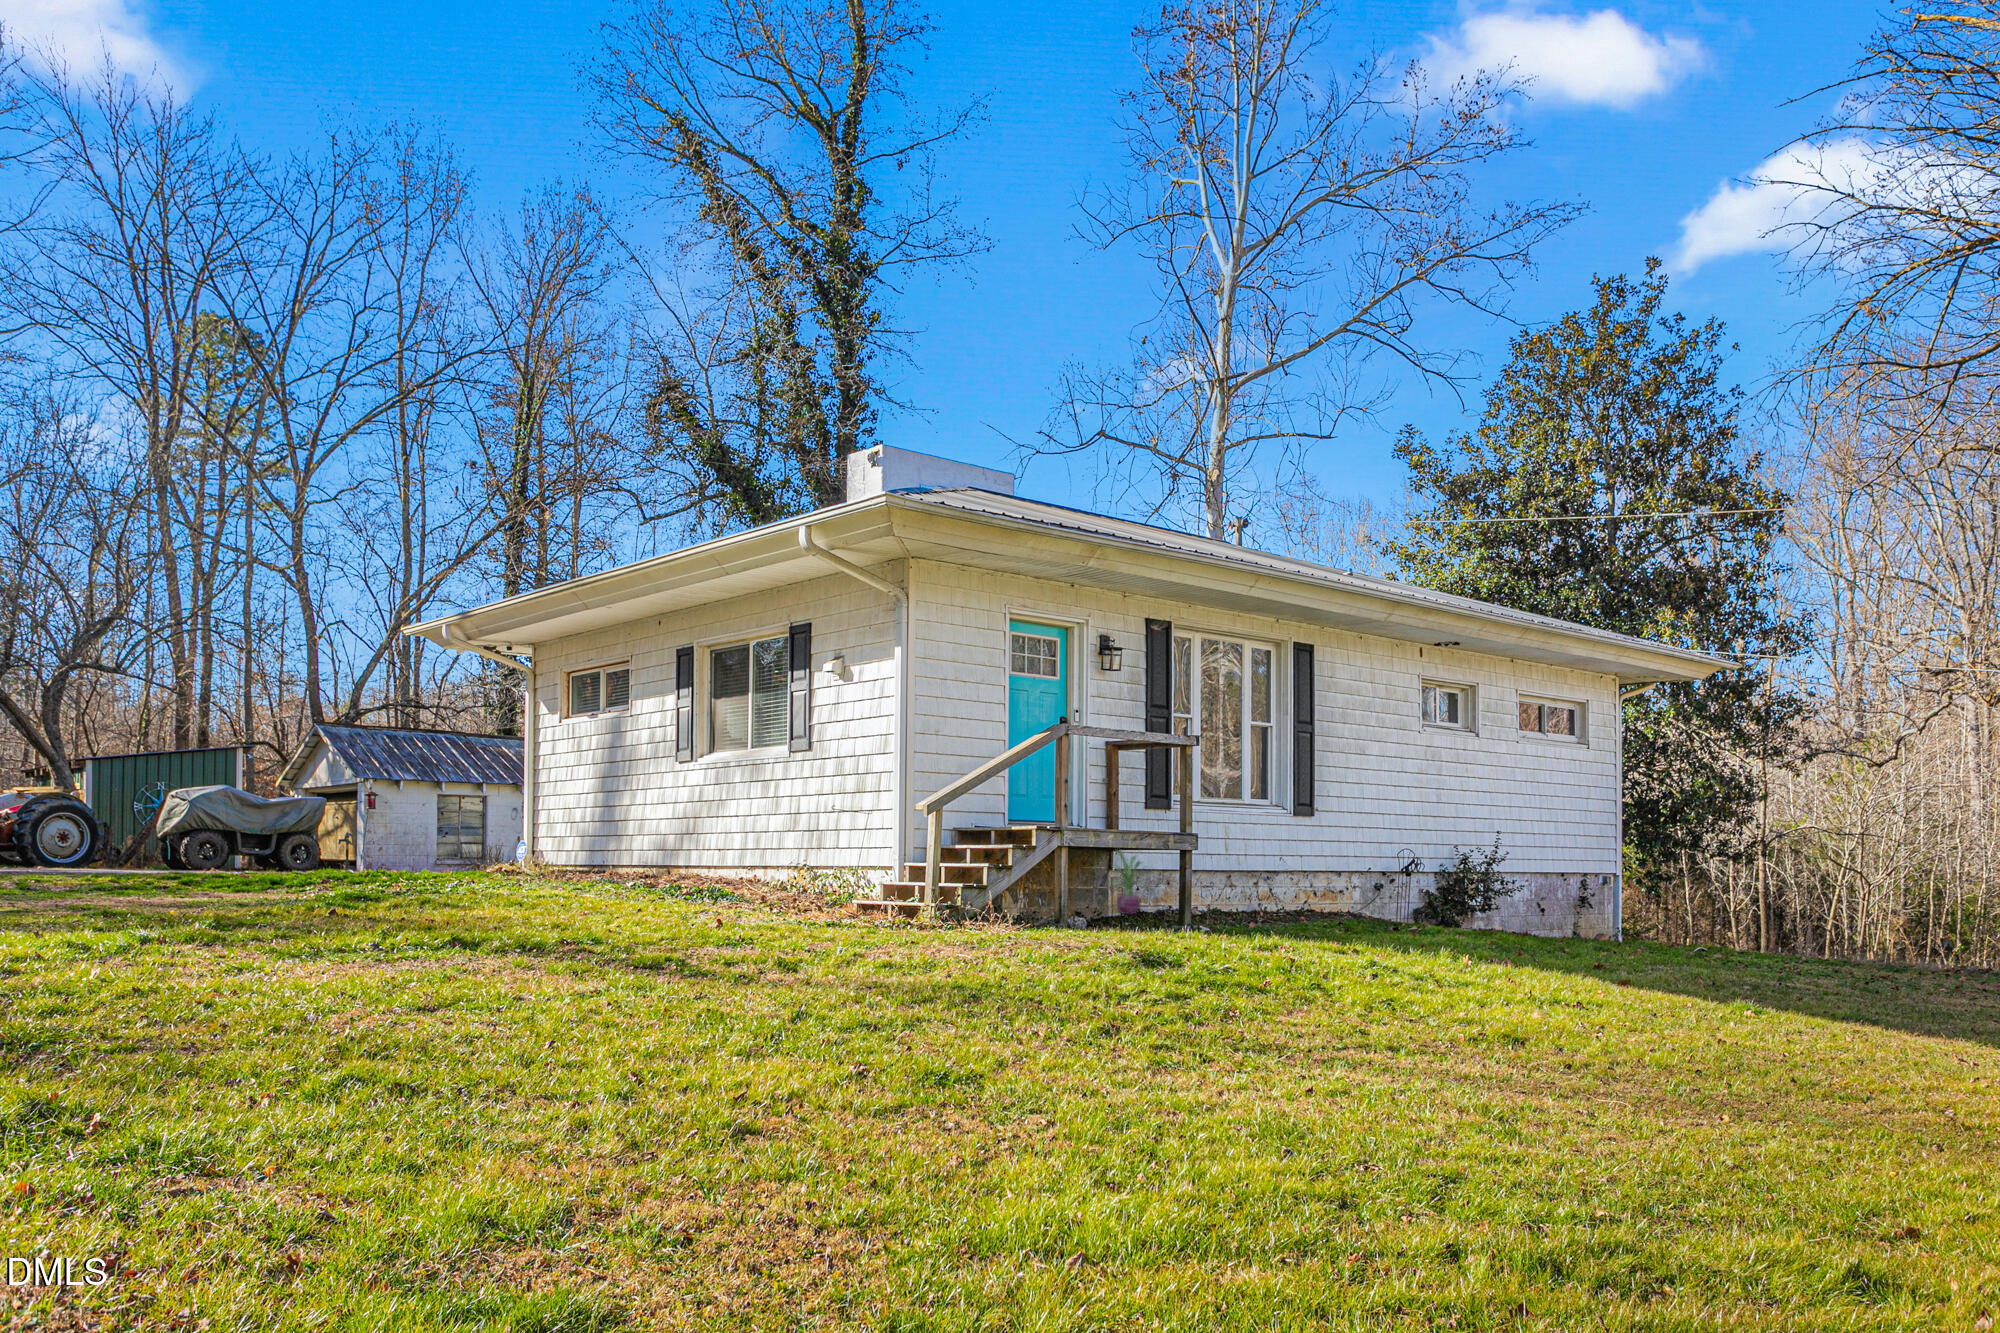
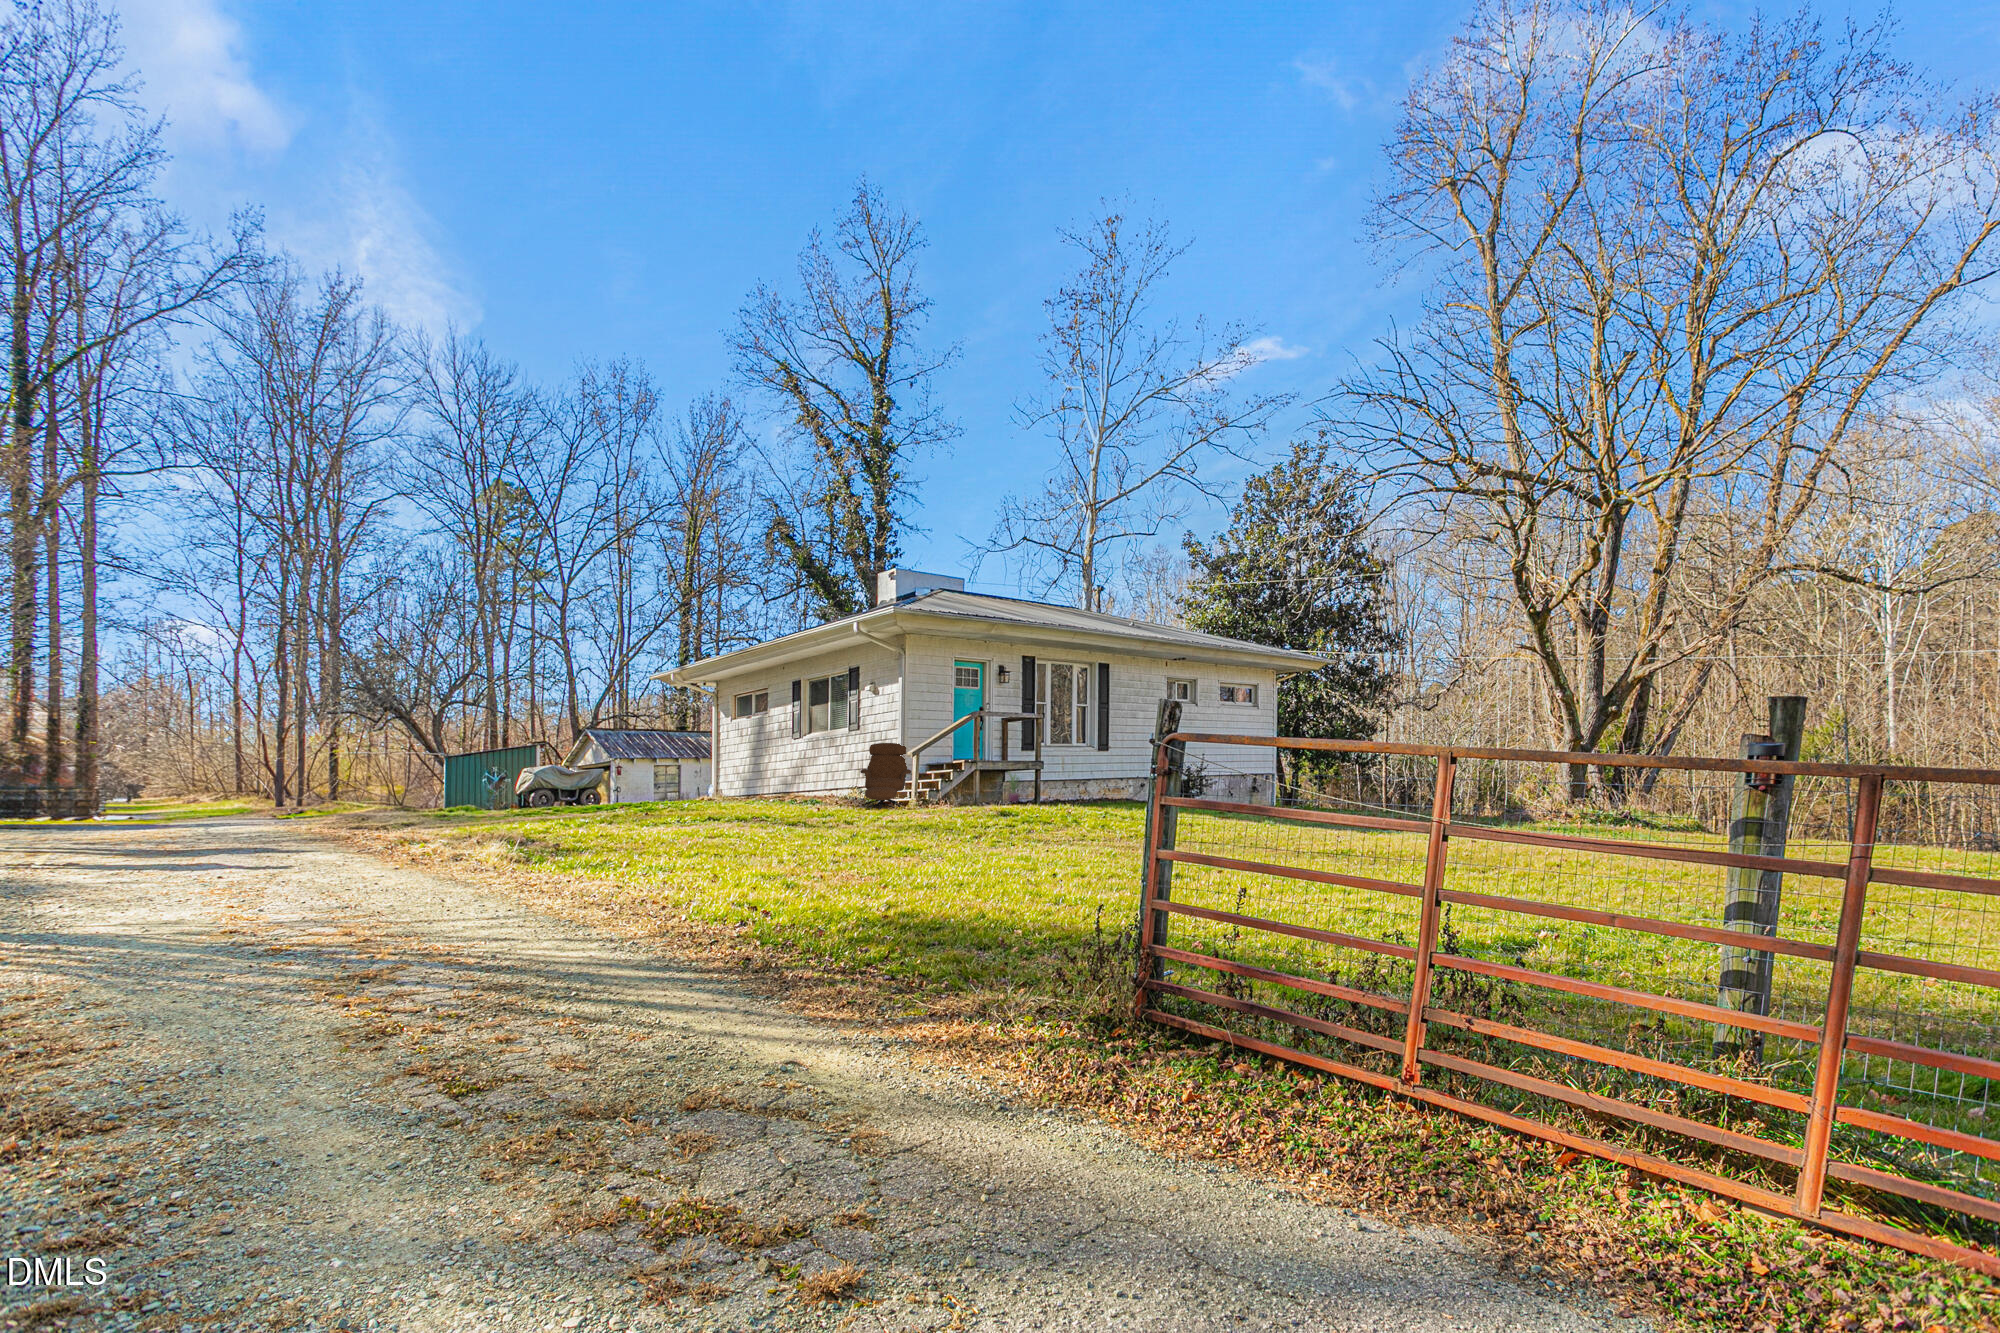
lounge chair: none [815,781,923,928] -> present [860,743,911,809]

